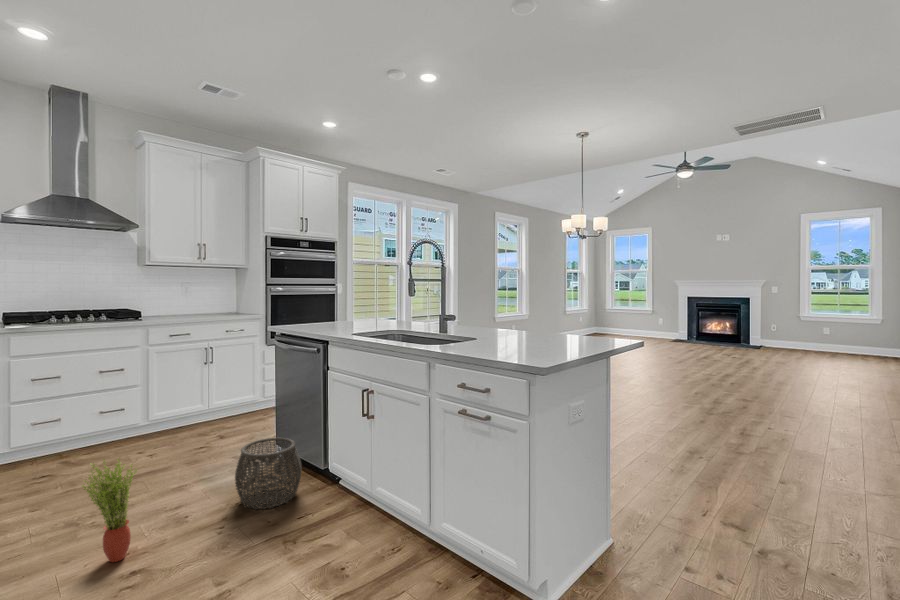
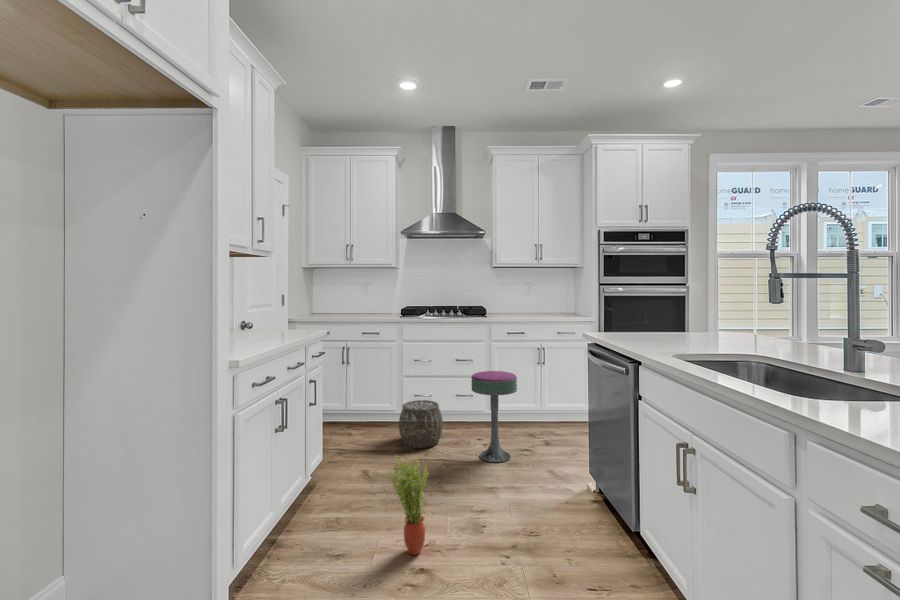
bar stool: none [140,372,196,466] -> present [471,371,517,462]
woven basket: present [235,438,302,510] -> present [399,400,443,448]

